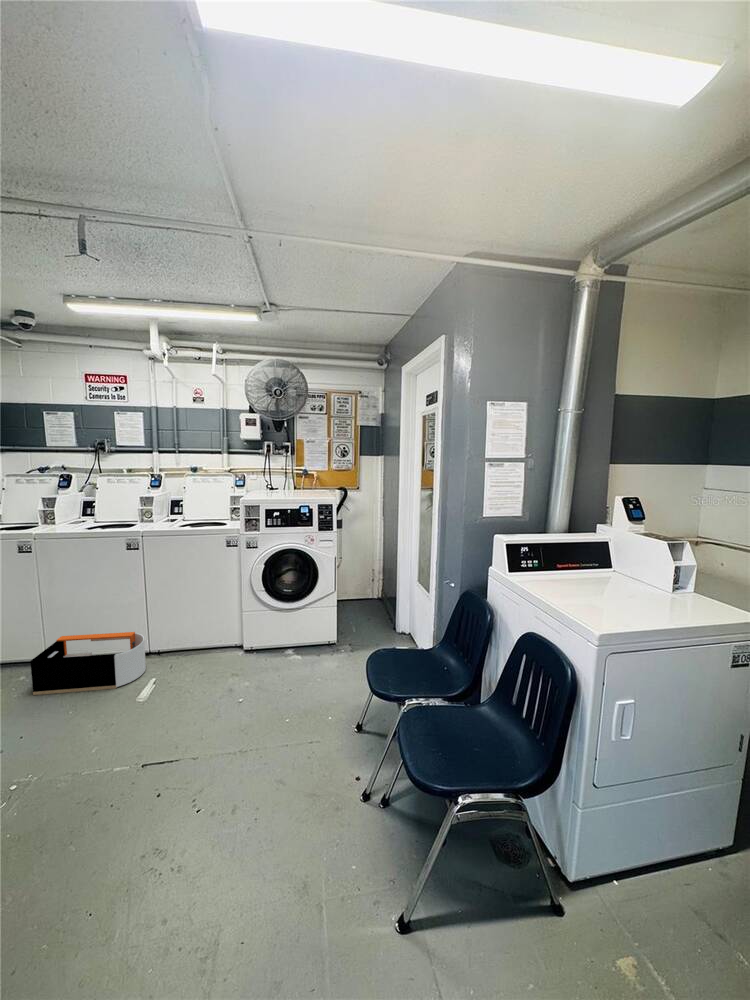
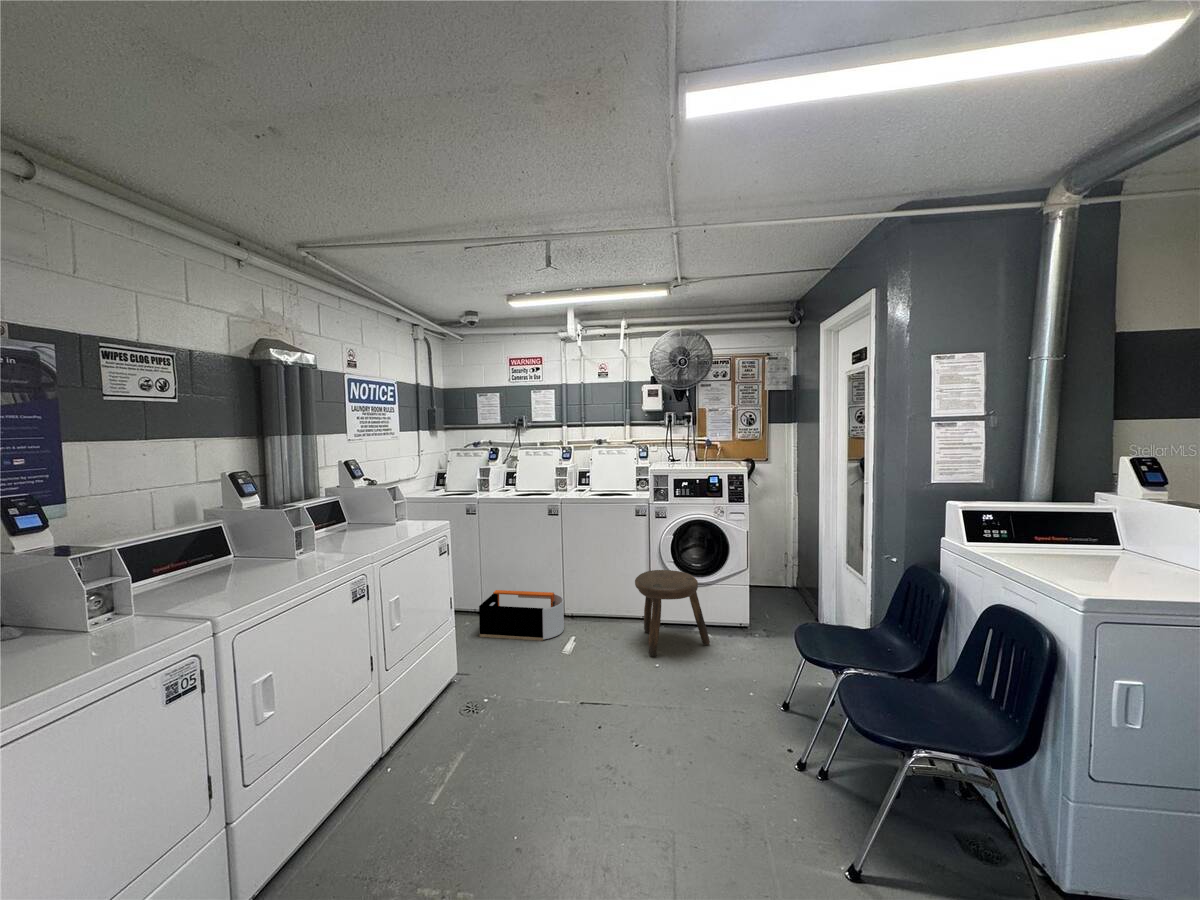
stool: none [221,599,298,690] -> present [635,570,710,656]

